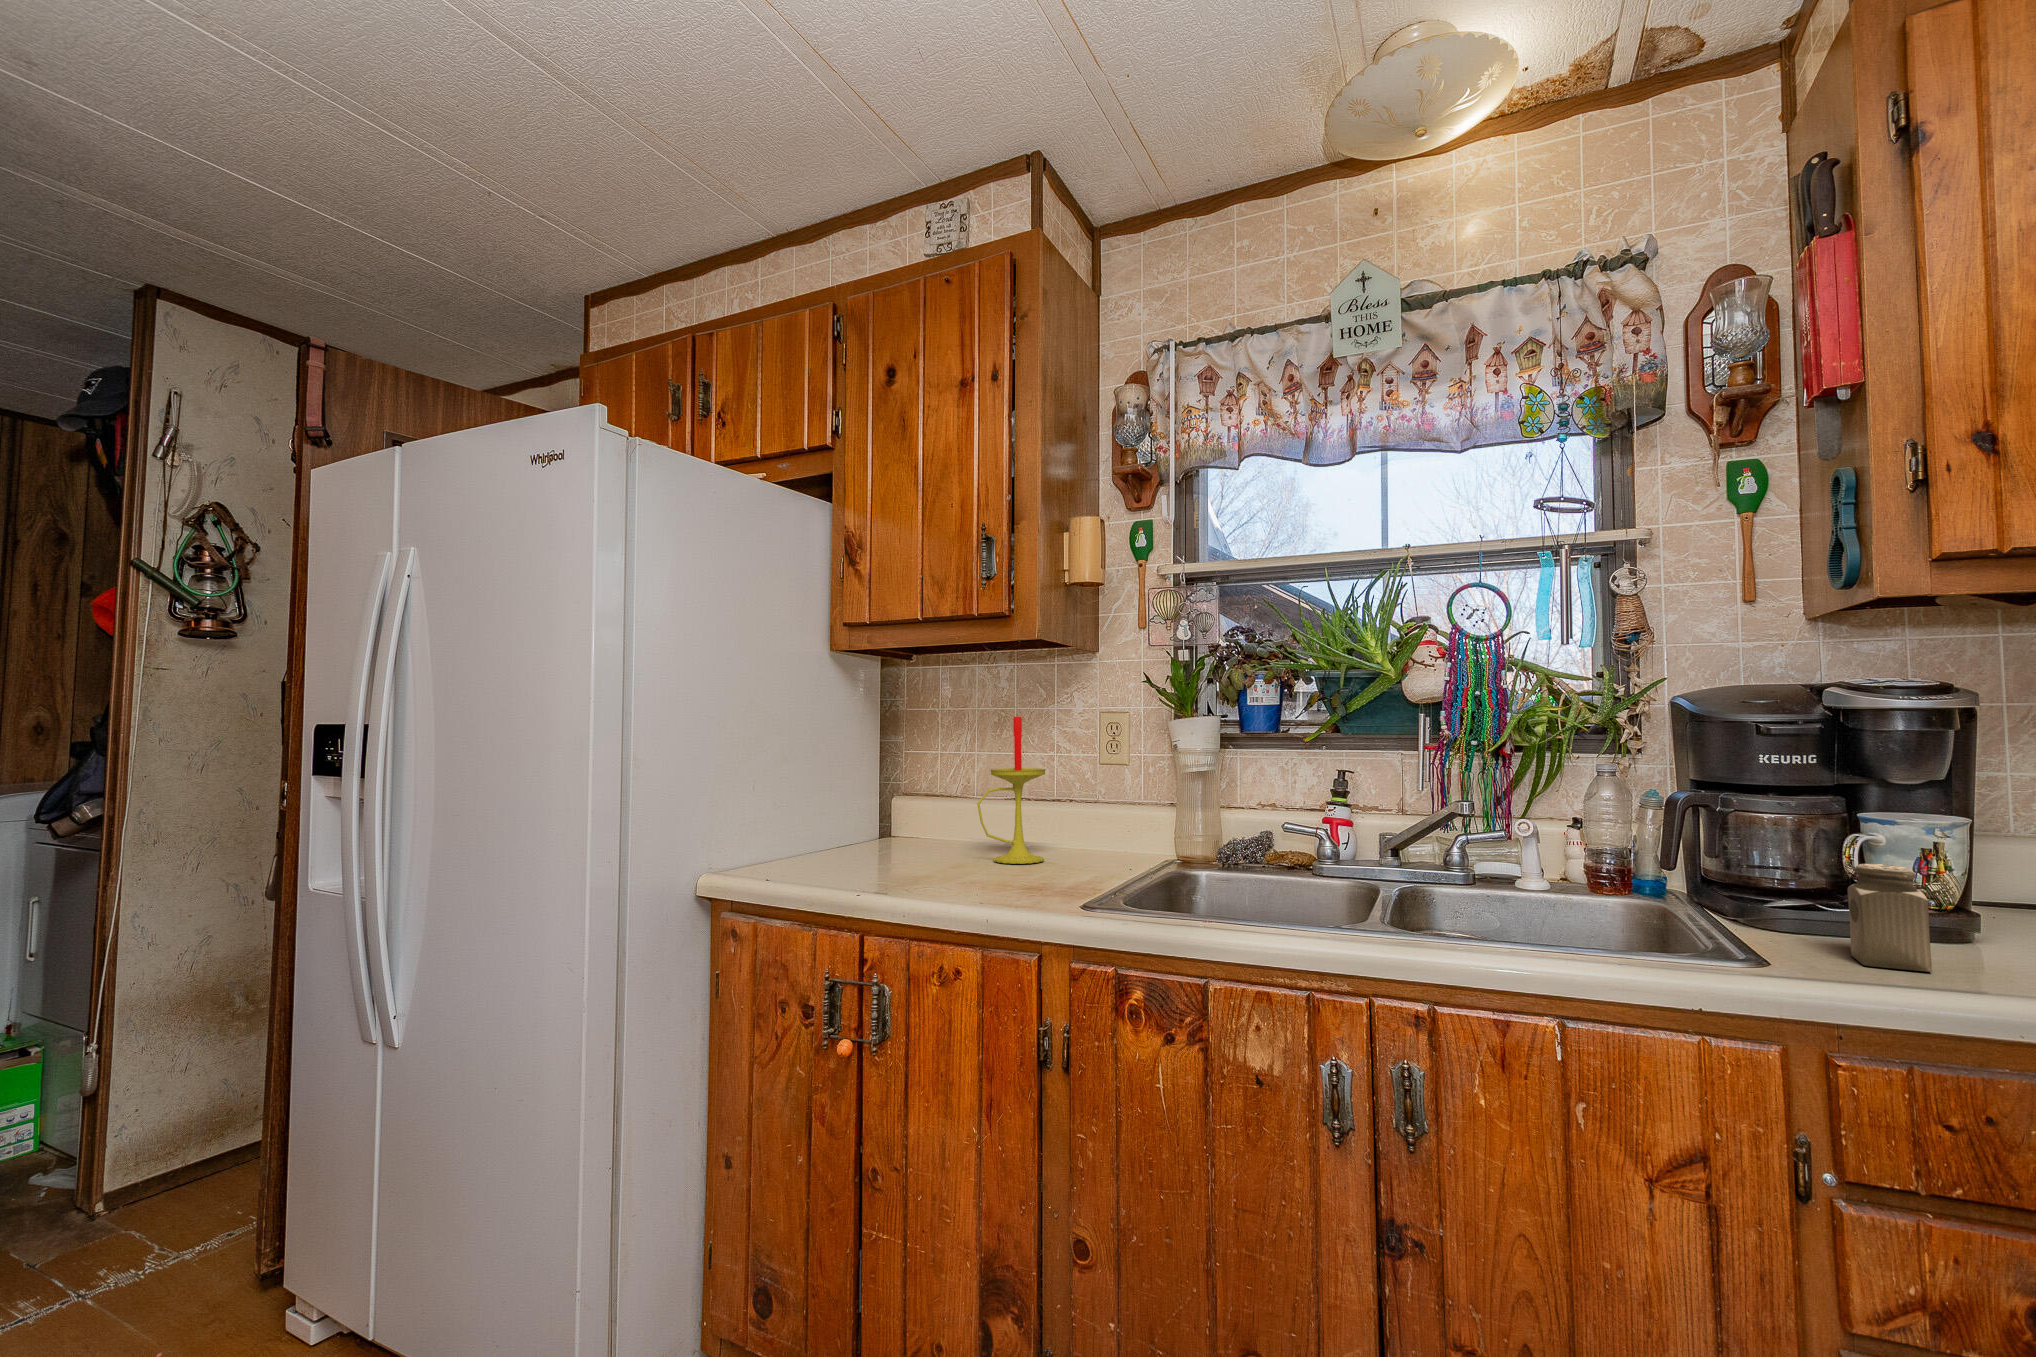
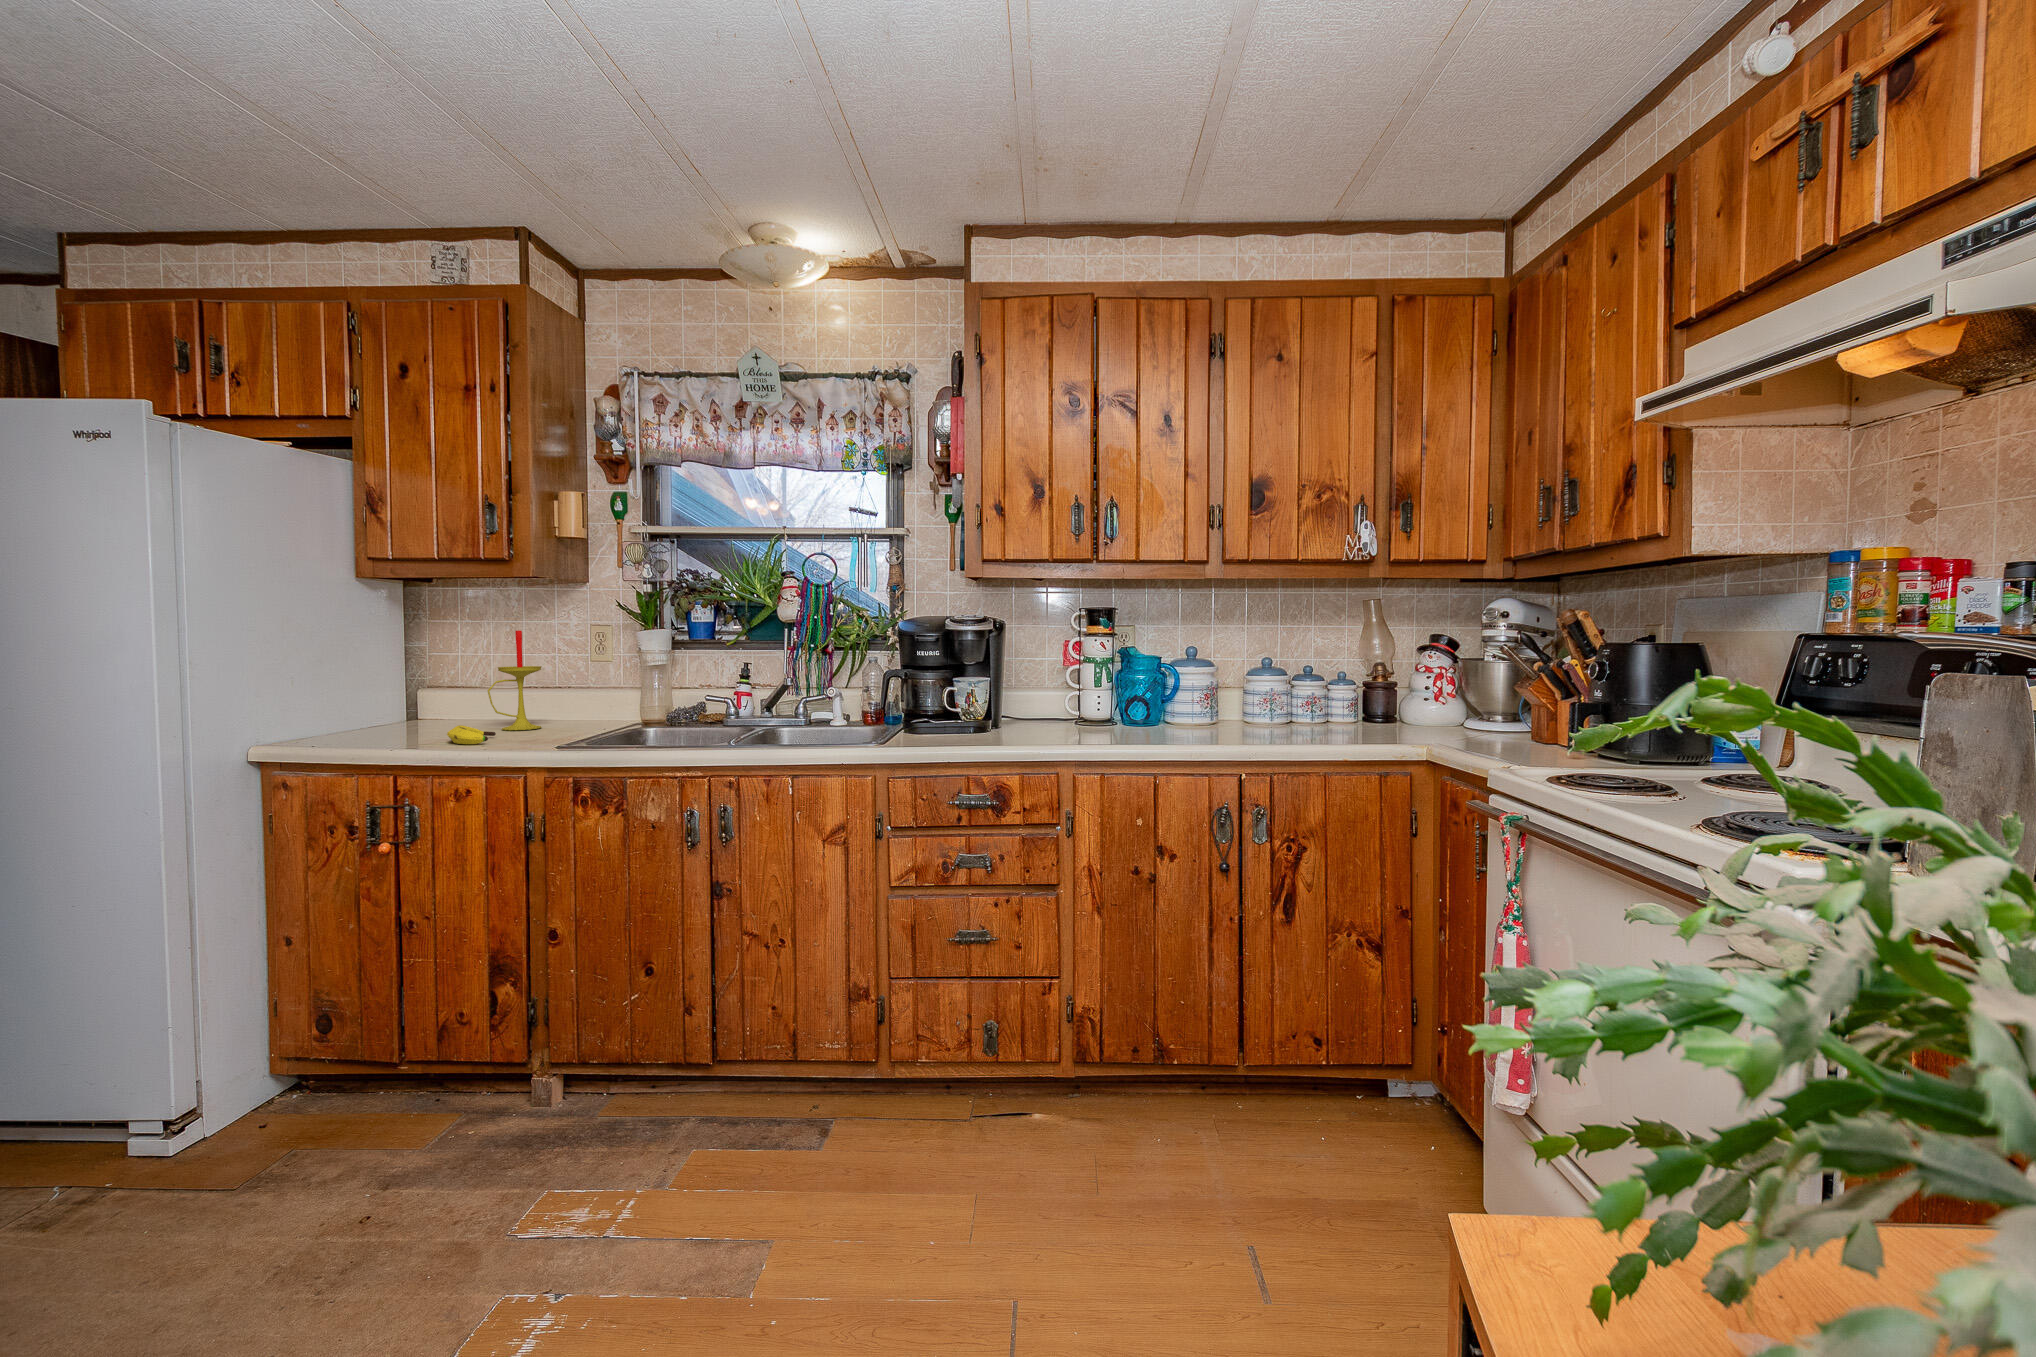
banana: none [928,859,991,893] -> present [447,725,496,744]
salt shaker: present [1848,864,1932,972] -> none [922,699,947,742]

